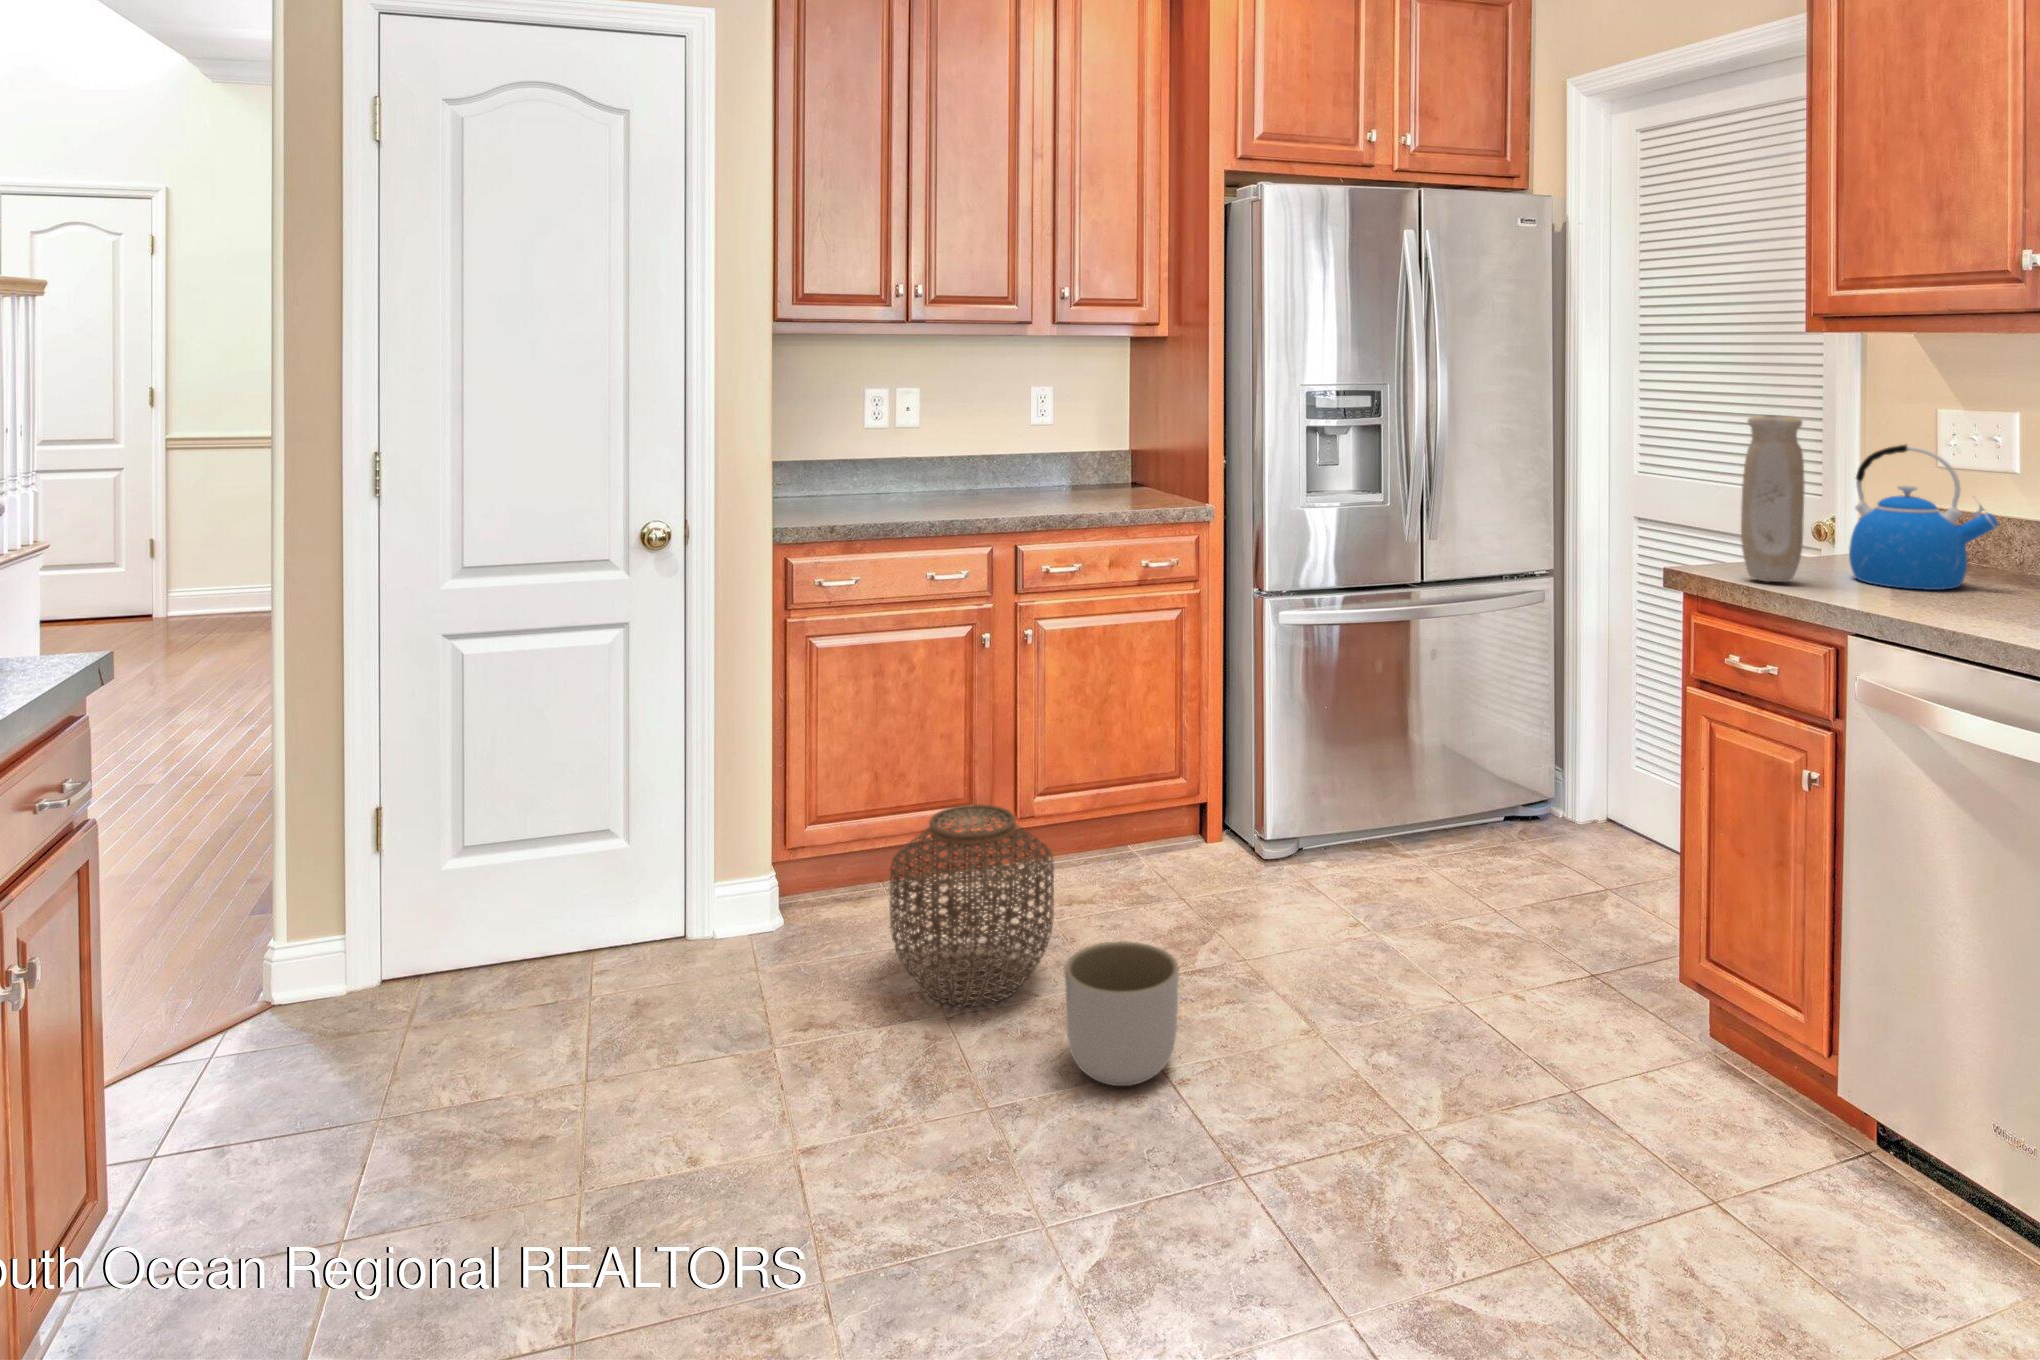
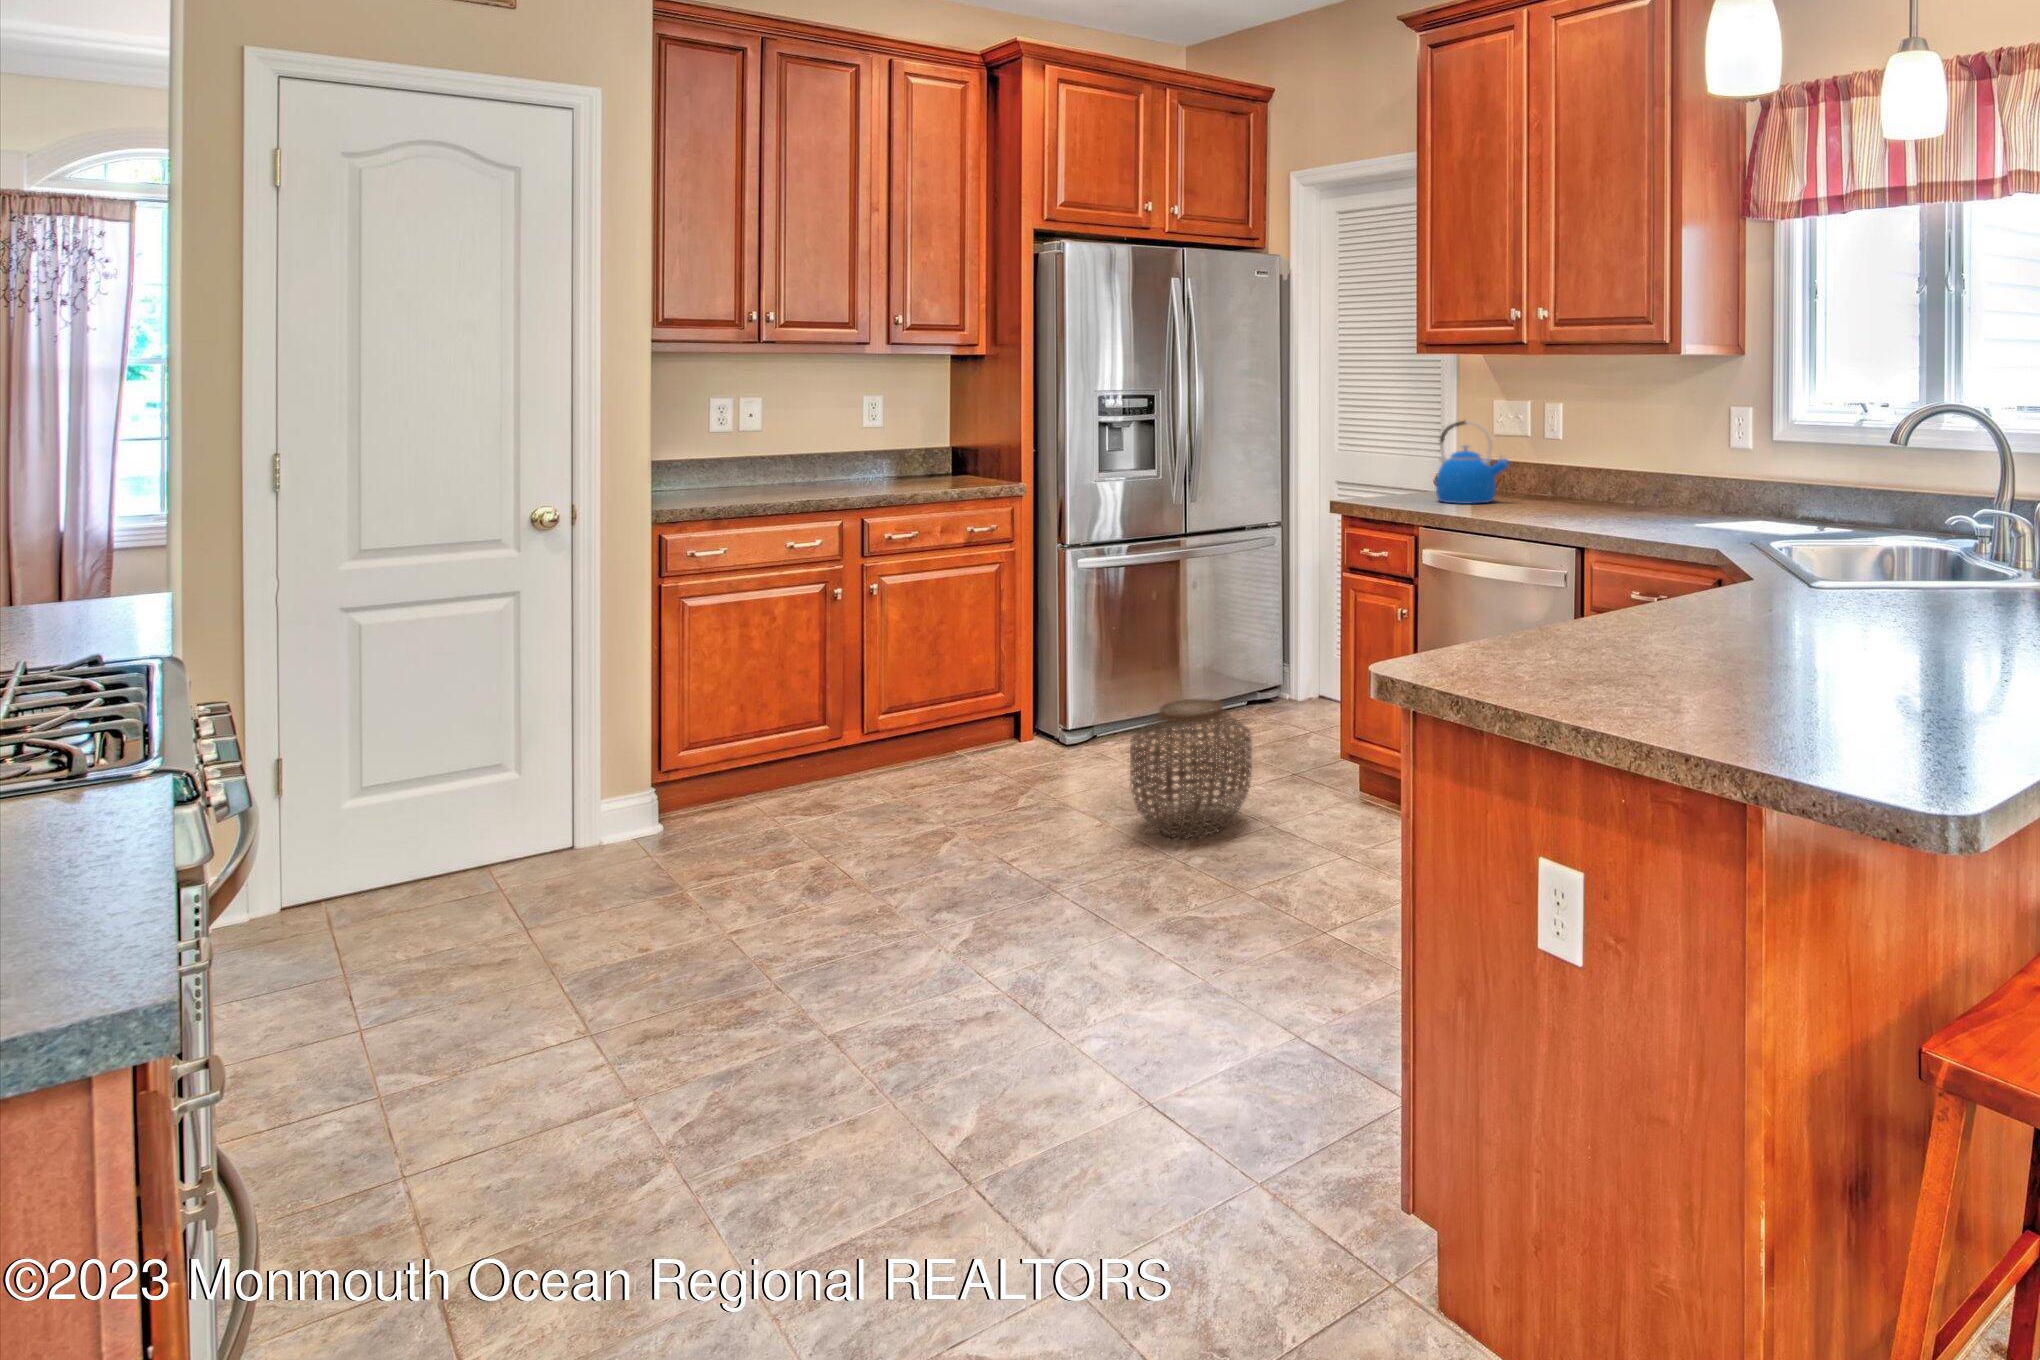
vase: present [1741,415,1805,582] -> none [1373,404,1407,504]
woven basket: present [890,805,1054,1006] -> present [1130,699,1251,839]
planter: present [1065,941,1179,1086] -> none [928,777,1011,867]

